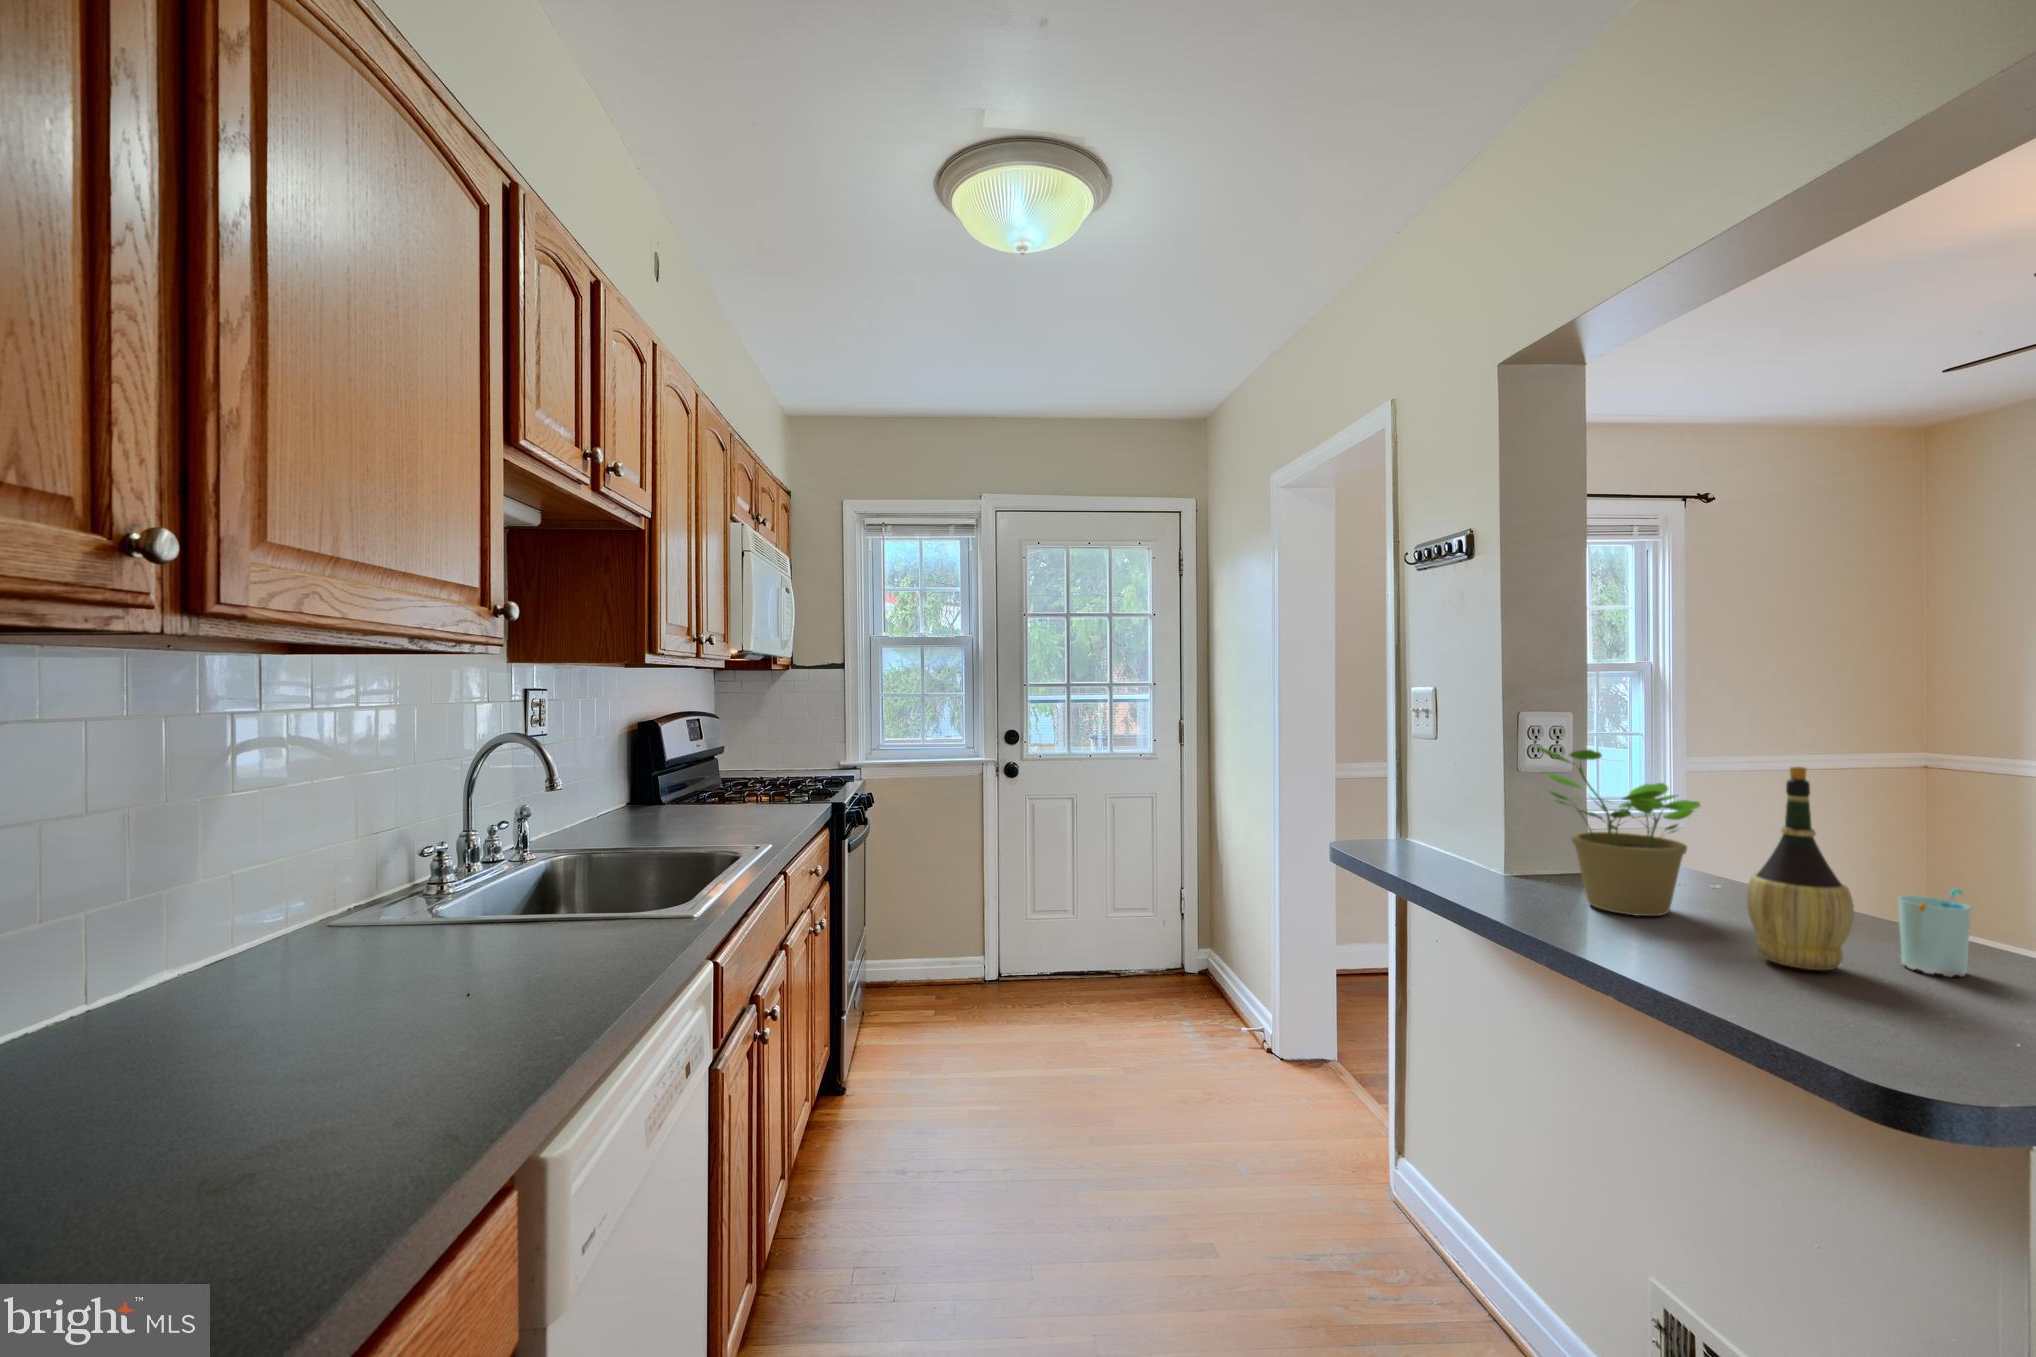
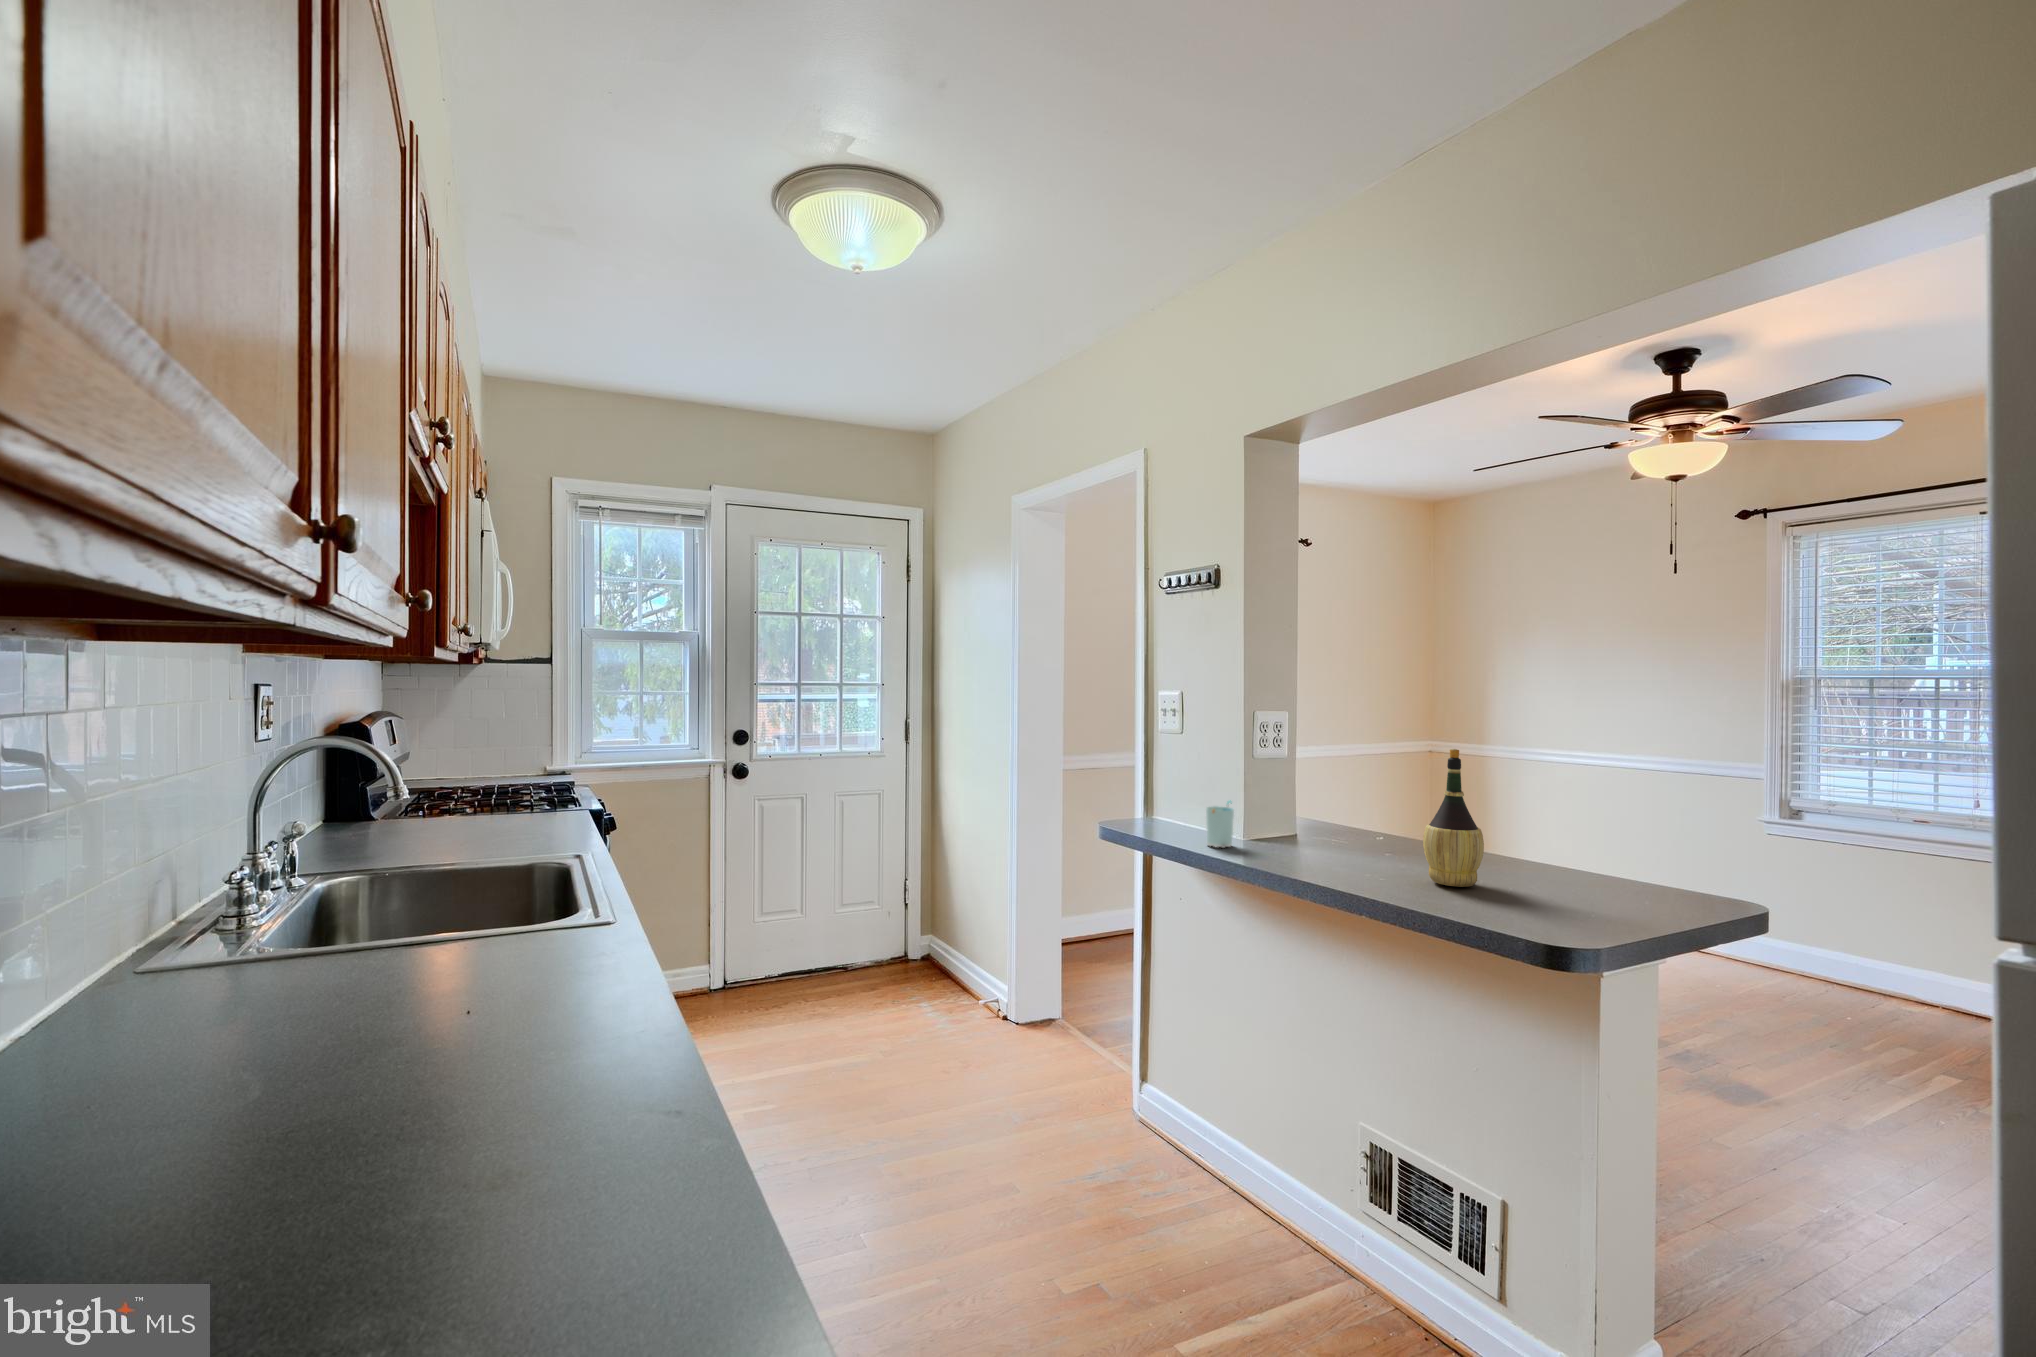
potted plant: present [1538,747,1700,916] -> none [1274,737,1381,861]
cup: present [1898,889,1971,976] -> present [1206,802,1234,848]

